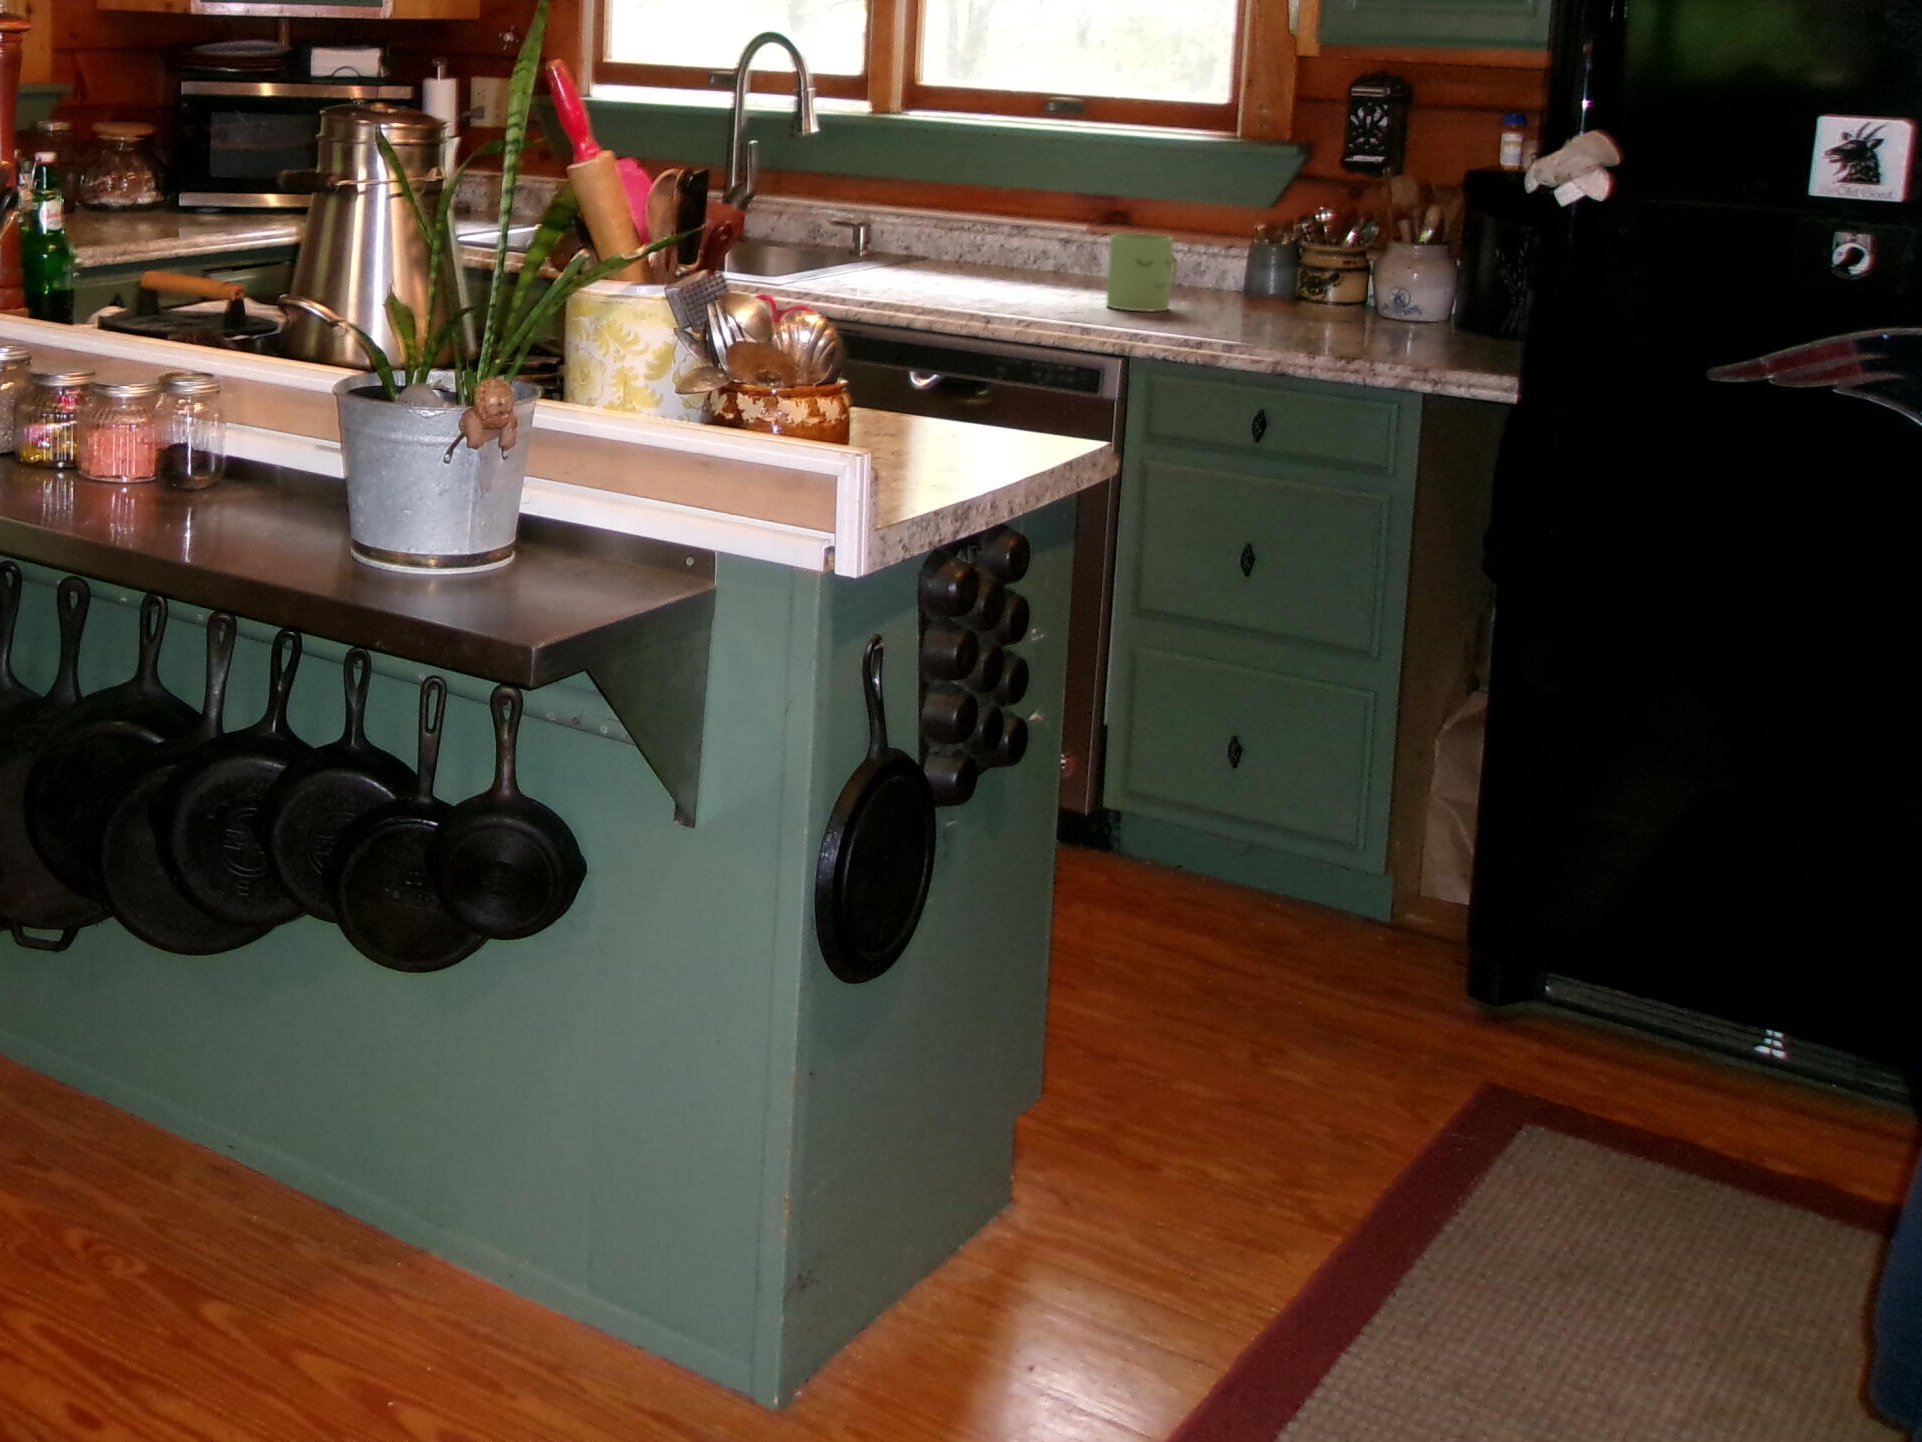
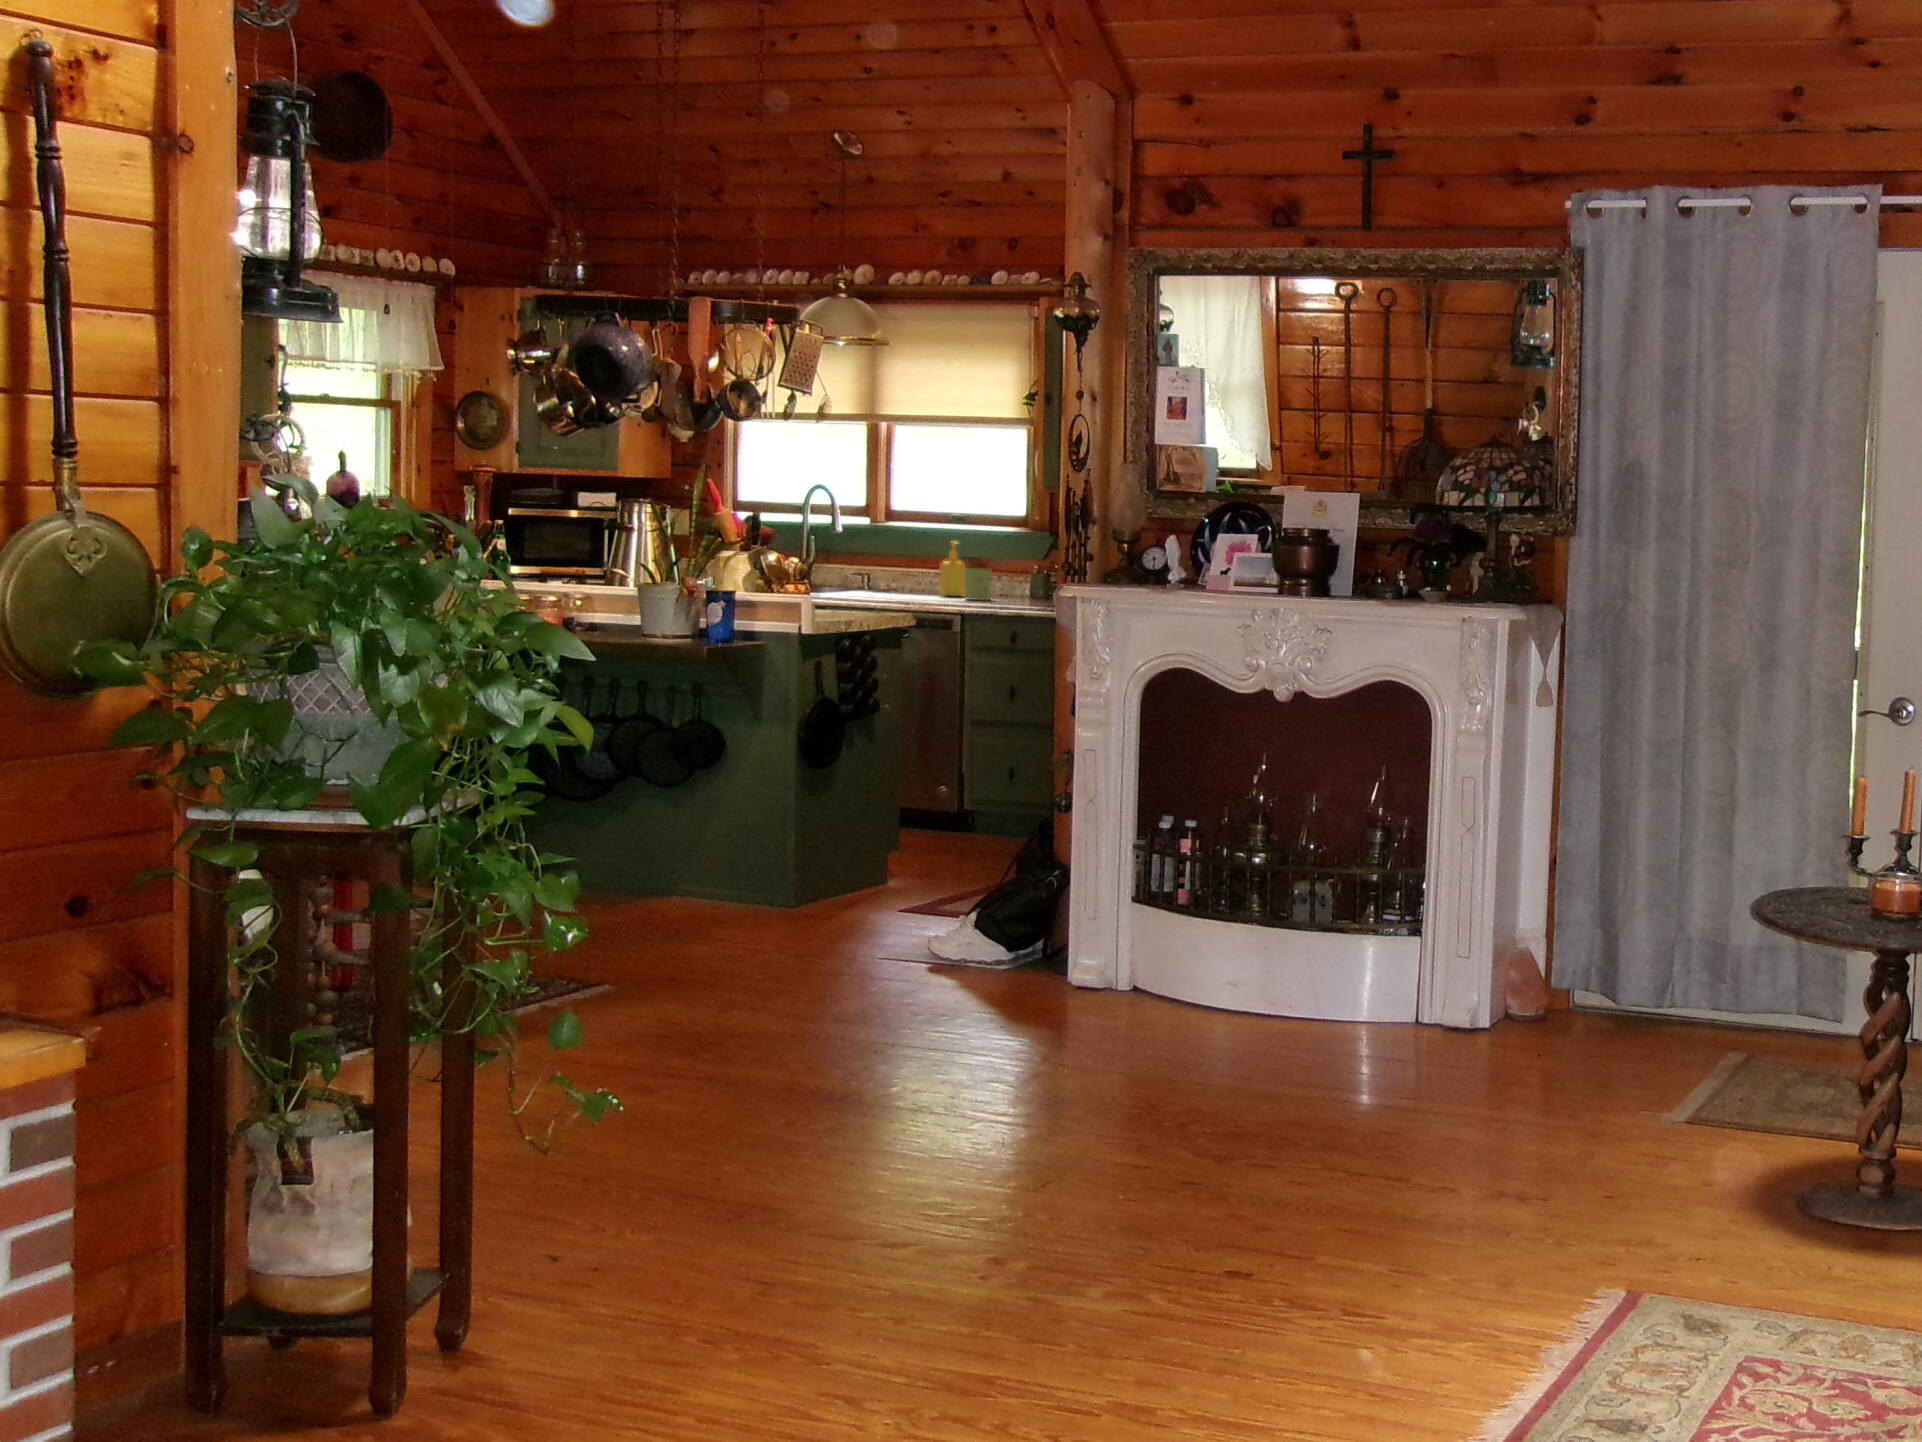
soap dispenser: none [1030,164,1094,287] -> present [939,541,966,596]

